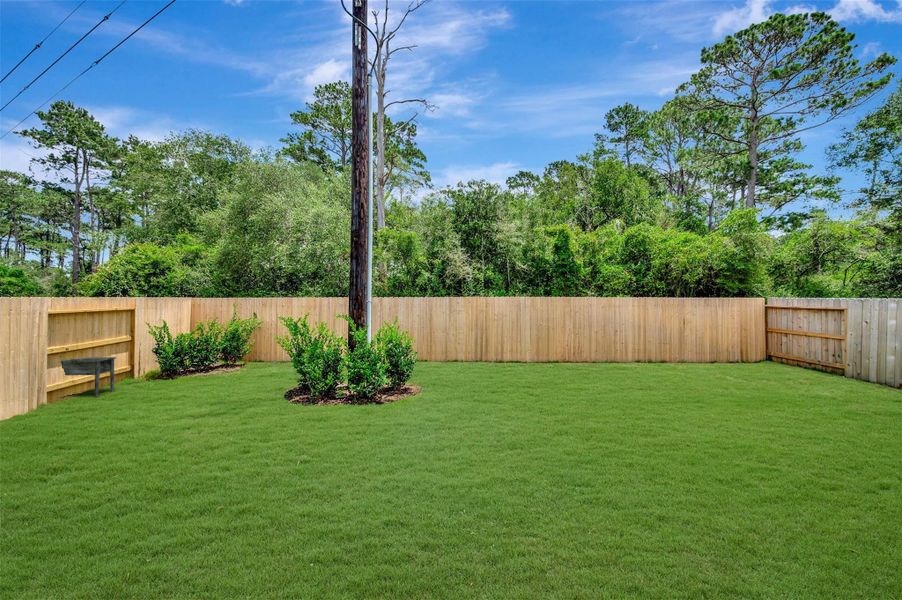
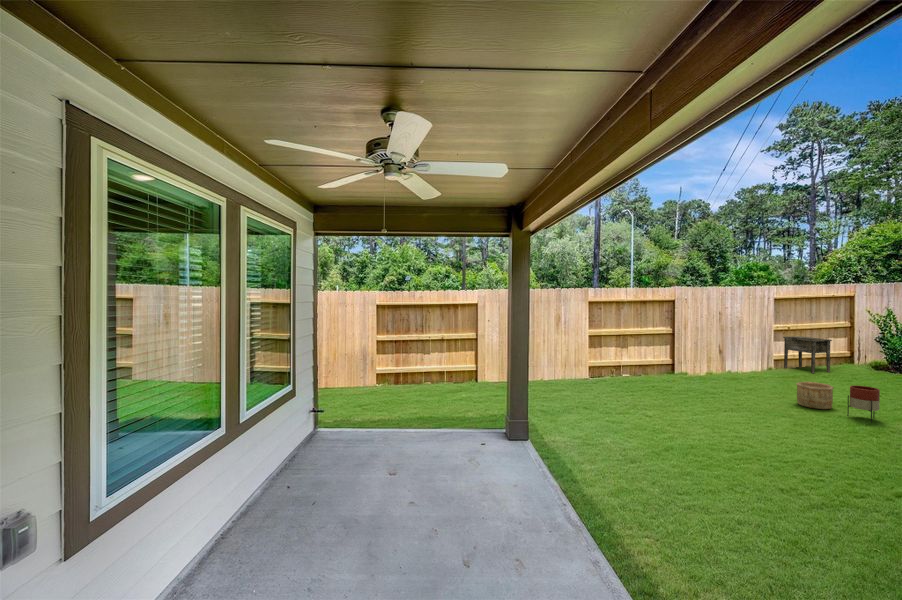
planter: none [147,403,175,439] -> present [847,385,880,423]
wooden bucket: none [89,410,131,444] -> present [796,382,834,409]

